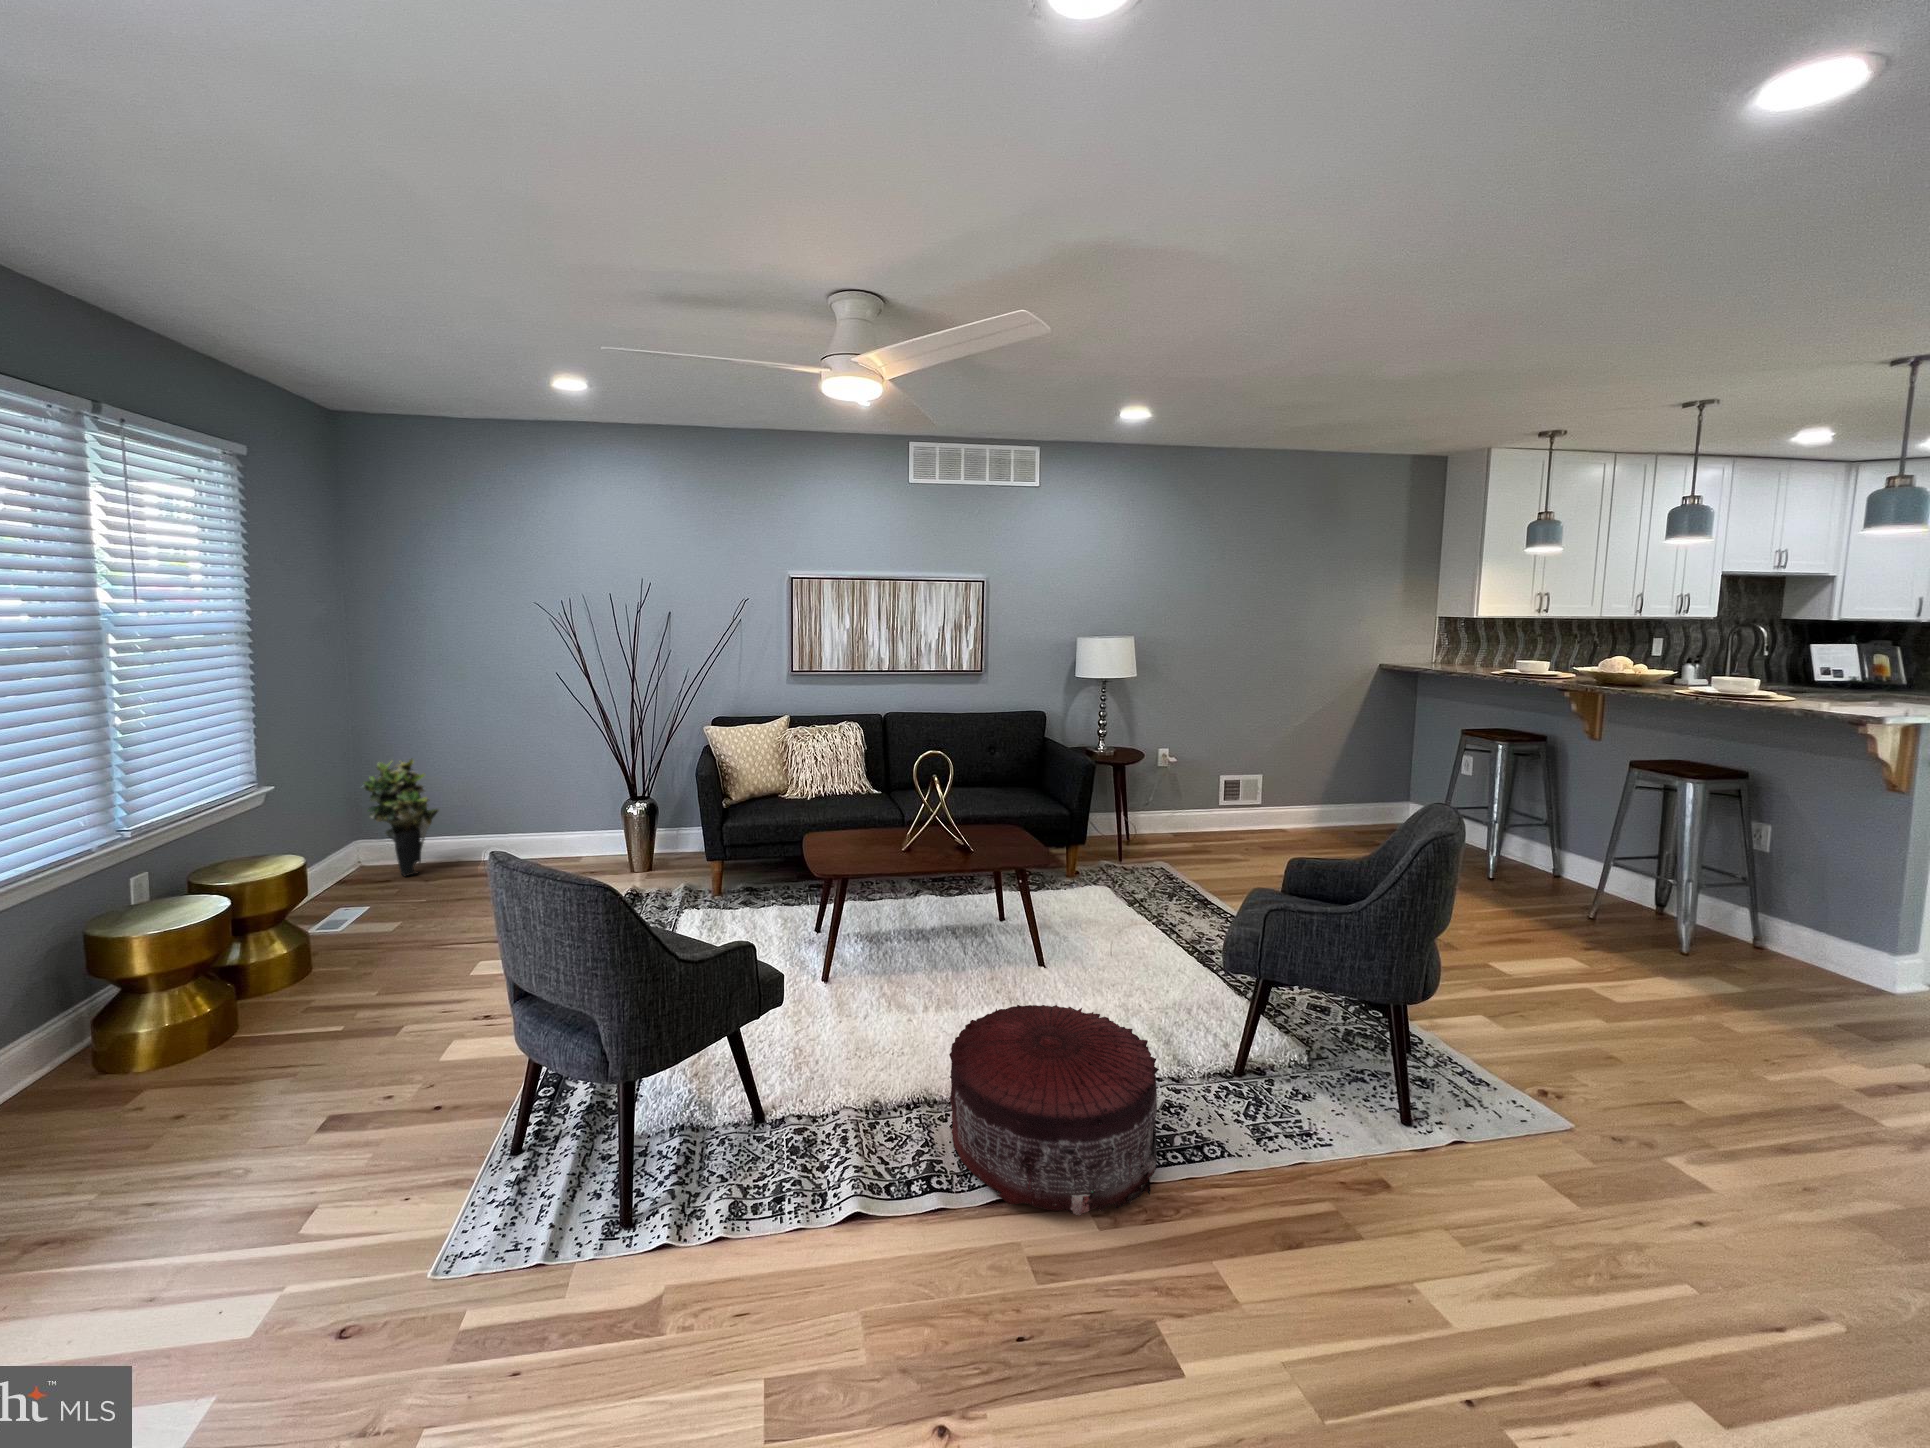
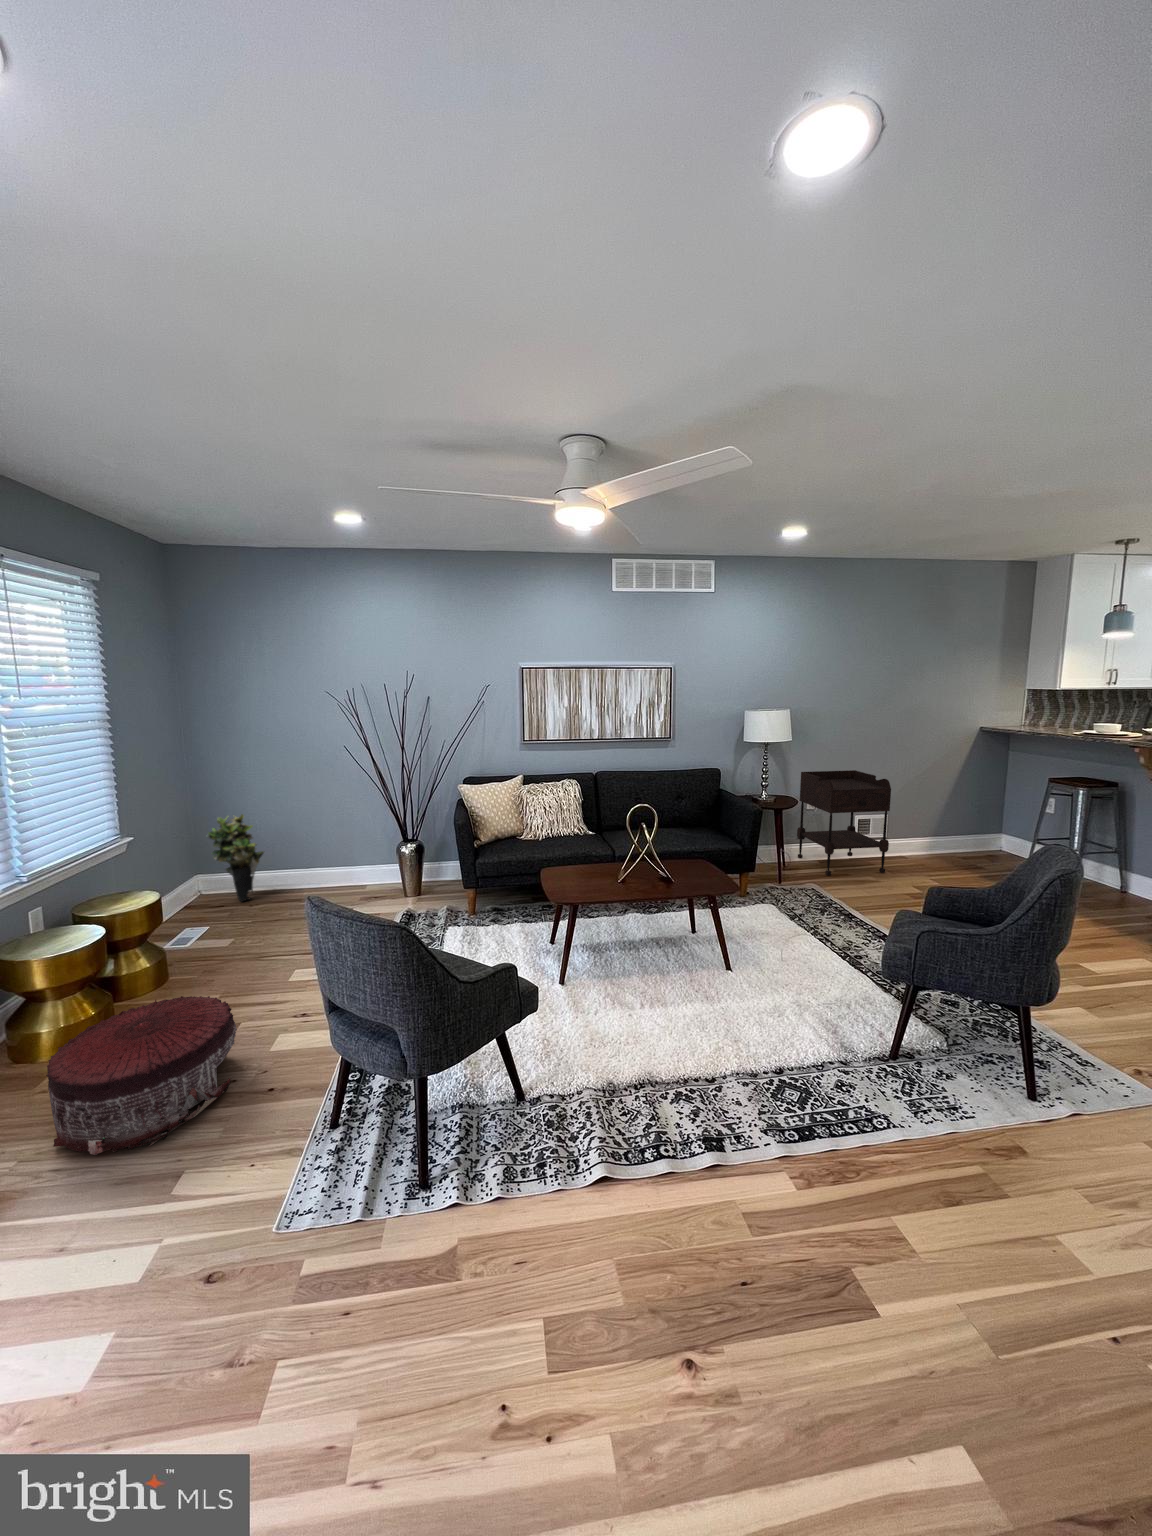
side table: none [1150,717,1267,853] -> present [797,770,891,875]
pouf: present [949,1005,1159,1216] -> present [46,996,237,1155]

